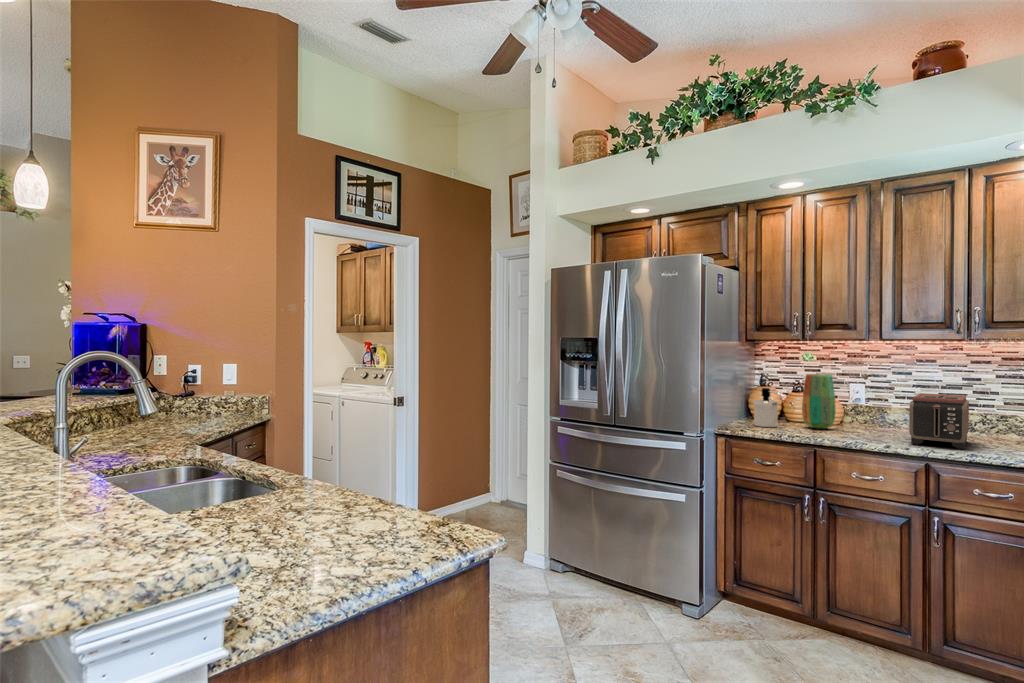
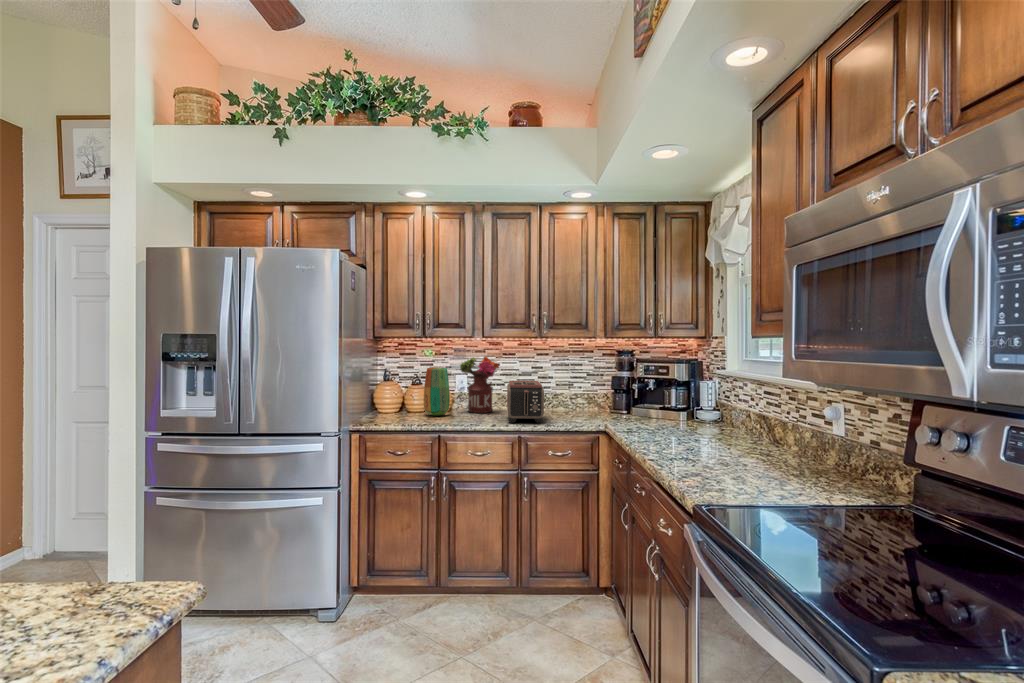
flower arrangement: none [851,362,909,432] -> present [460,356,499,413]
soap dispenser: present [753,388,782,427] -> none [383,382,409,419]

